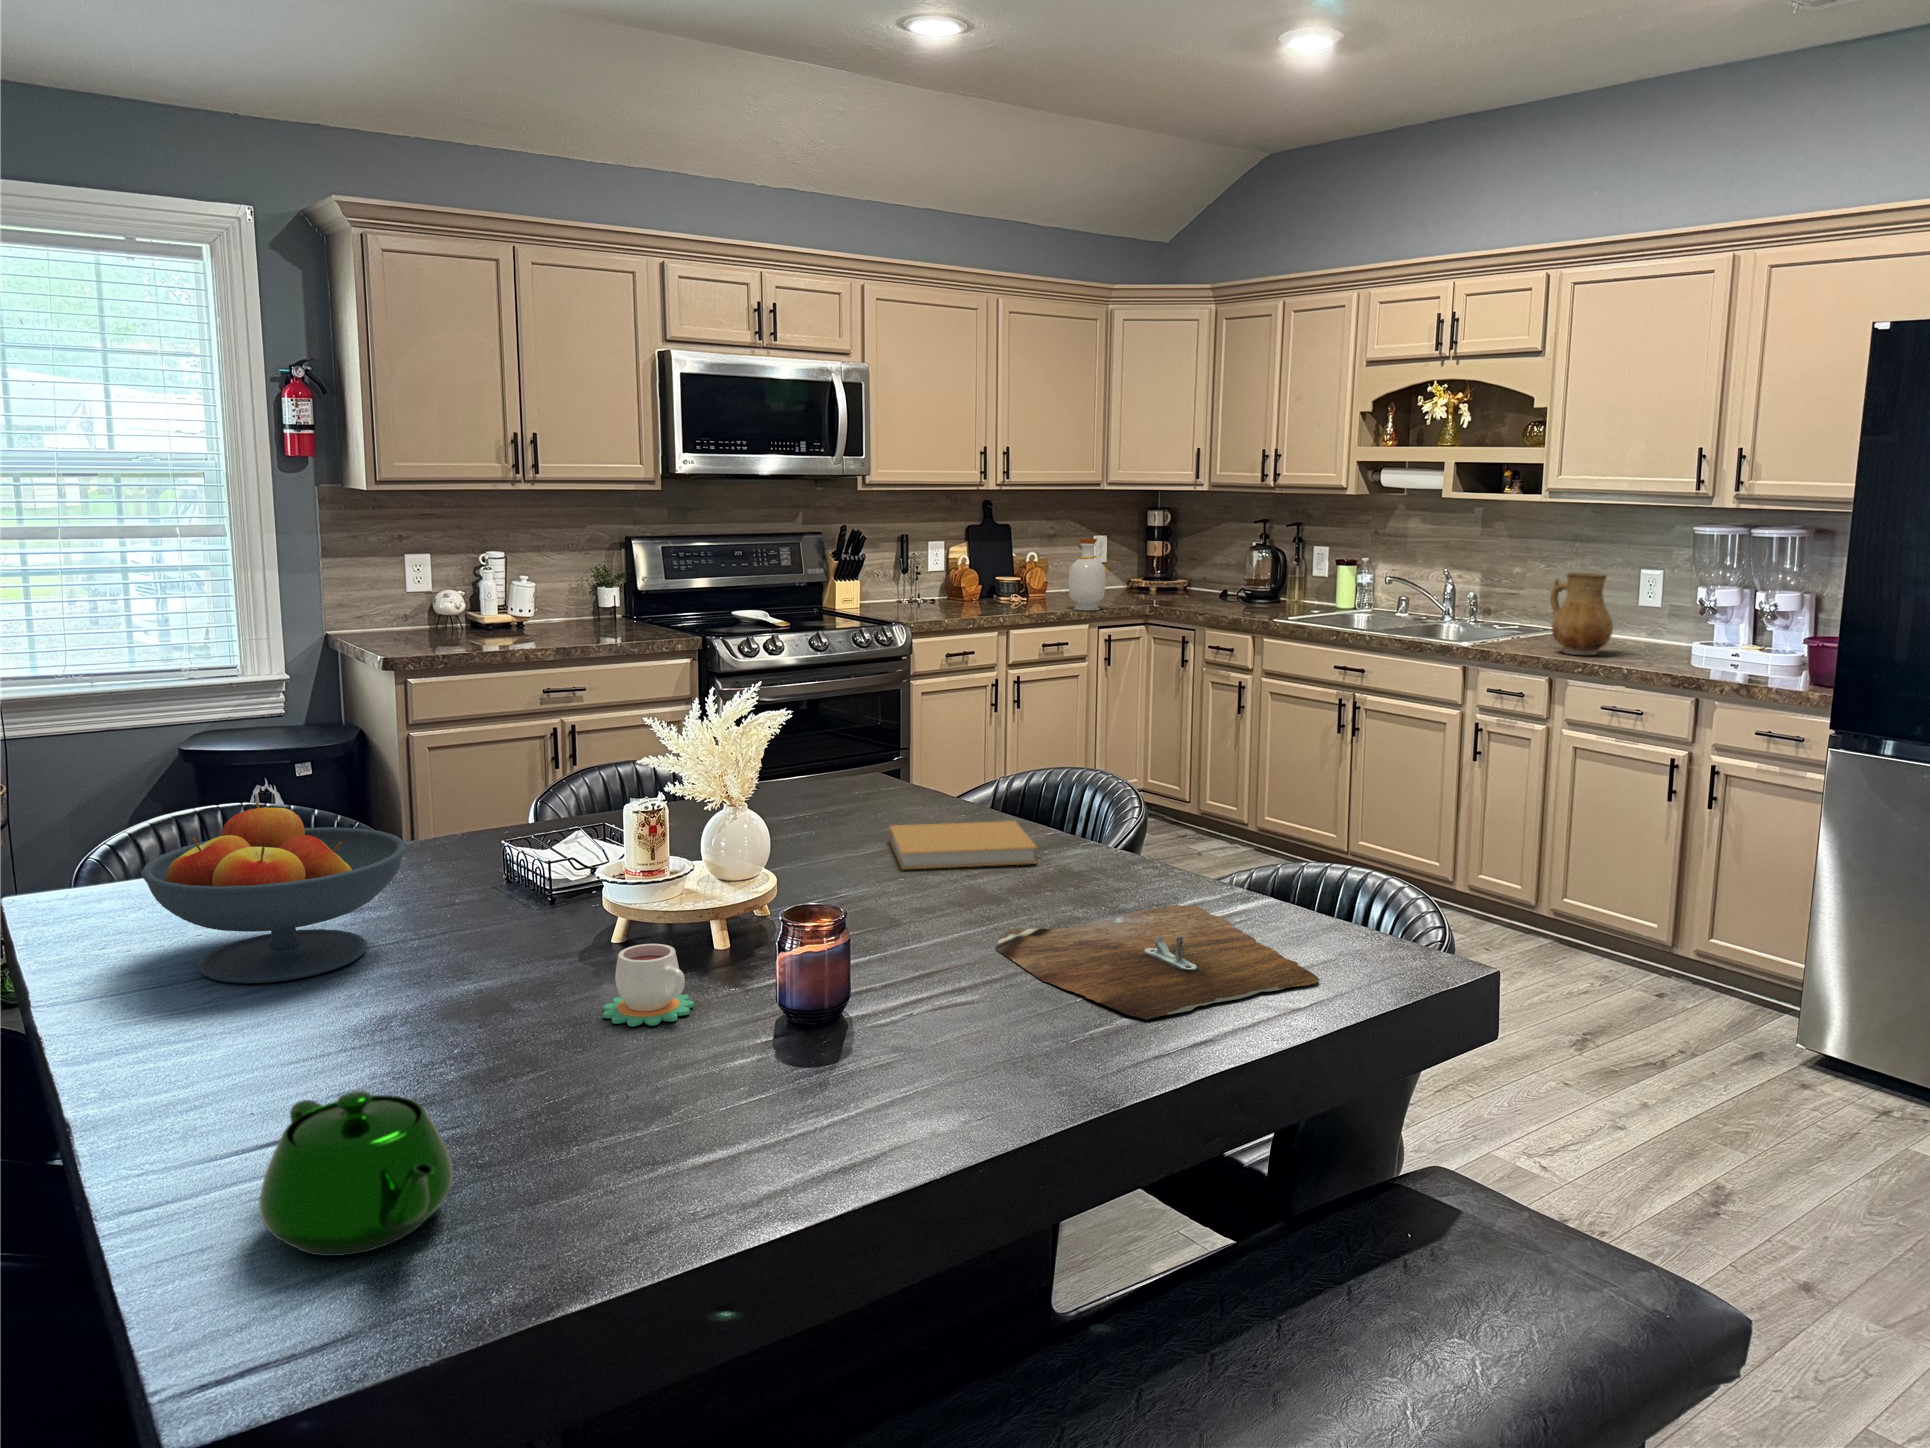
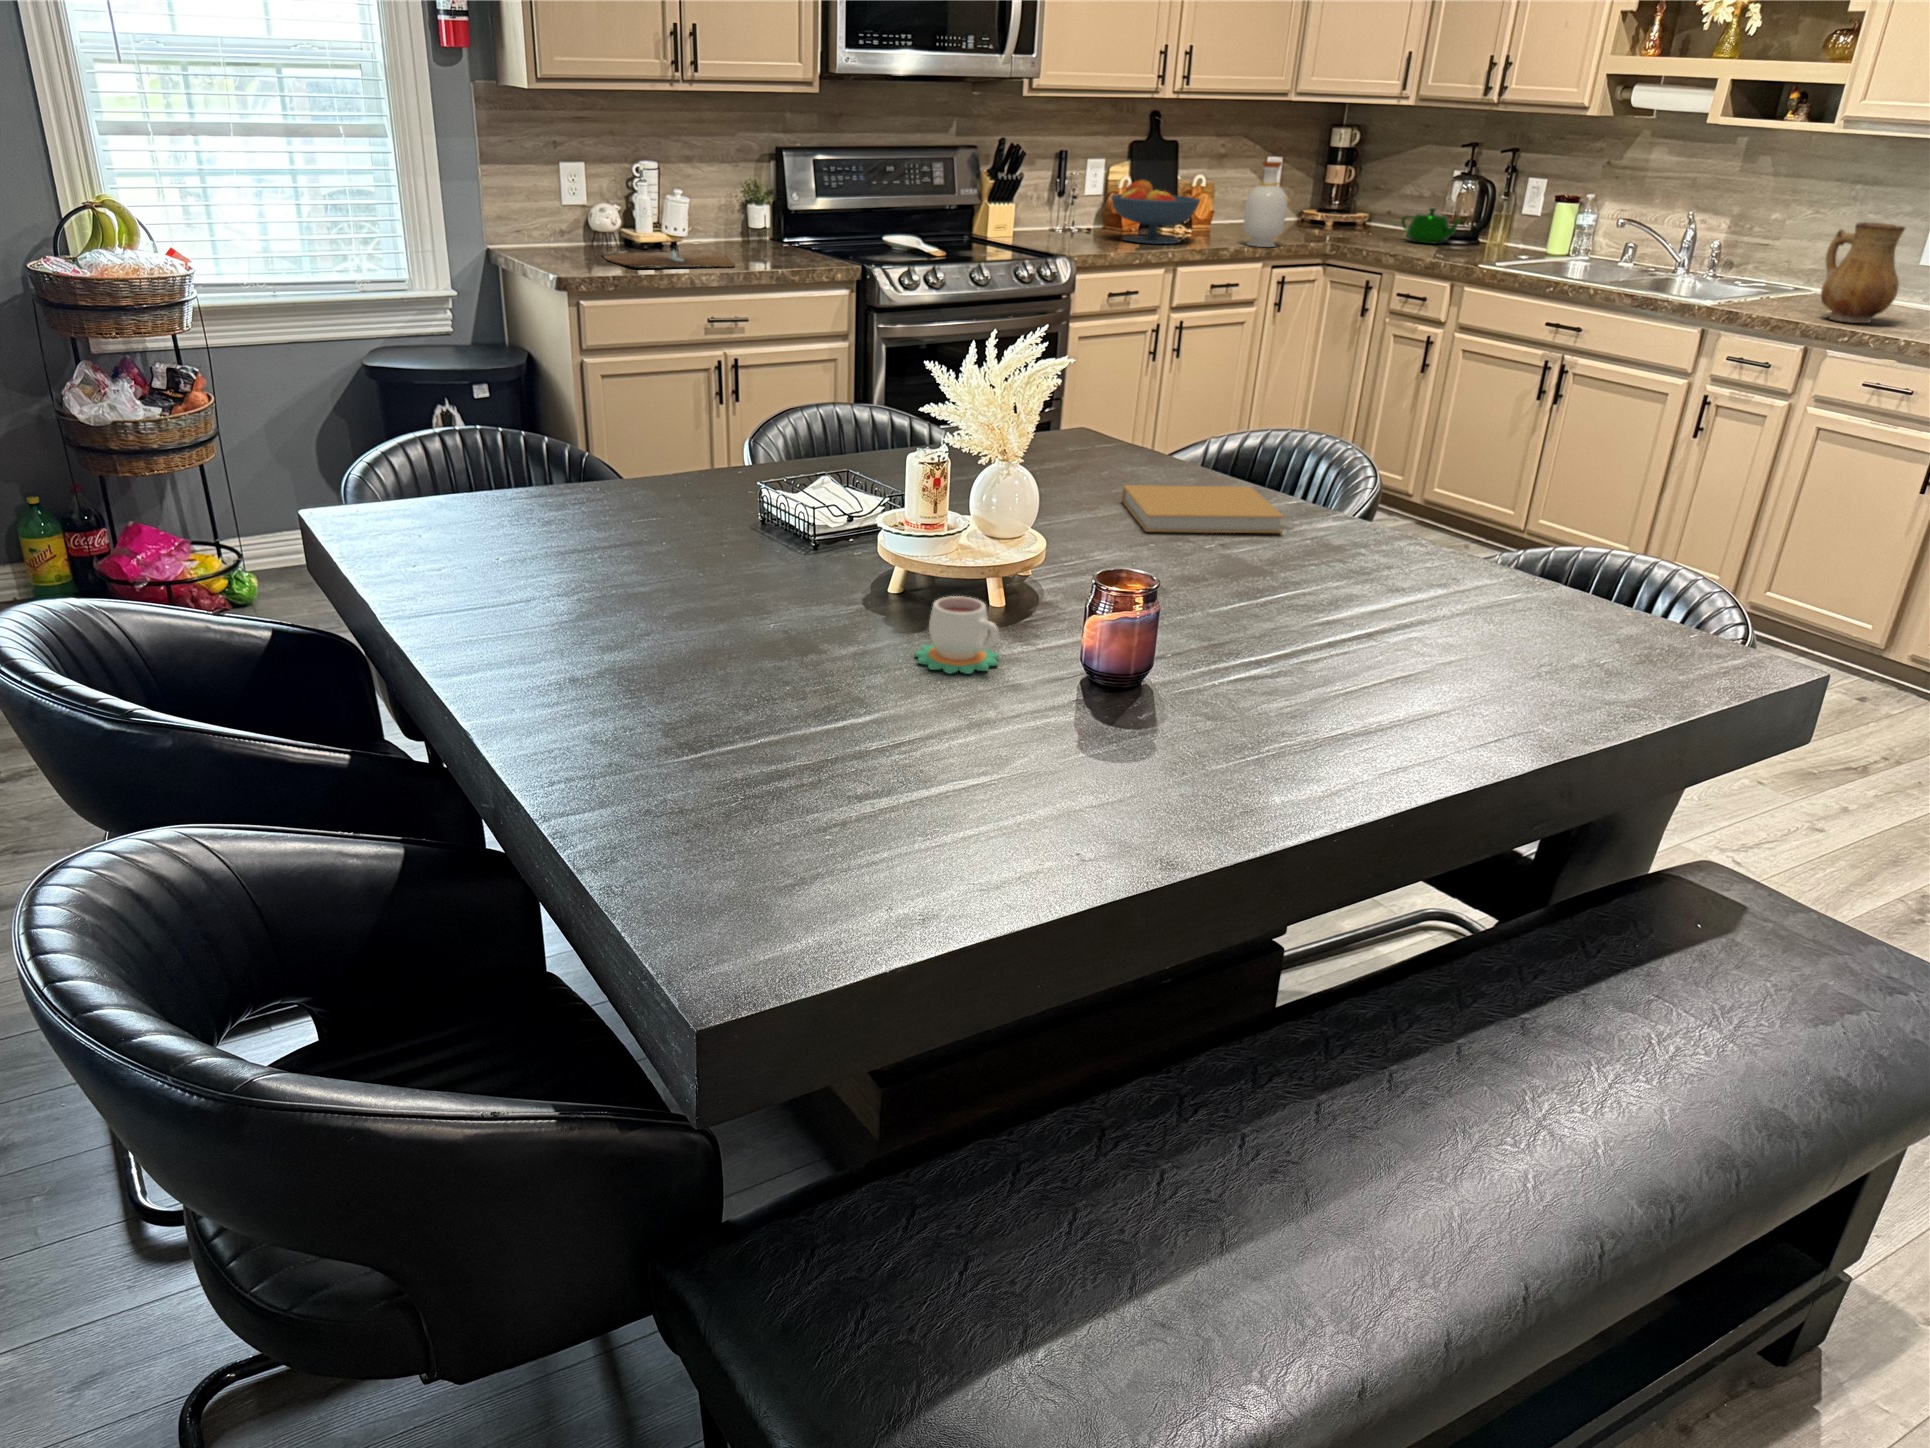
fruit bowl: present [141,803,406,983] -> present [1111,180,1200,244]
cutting board: present [996,905,1319,1020] -> present [602,247,734,268]
teapot: present [259,1091,452,1256] -> present [1401,208,1462,244]

